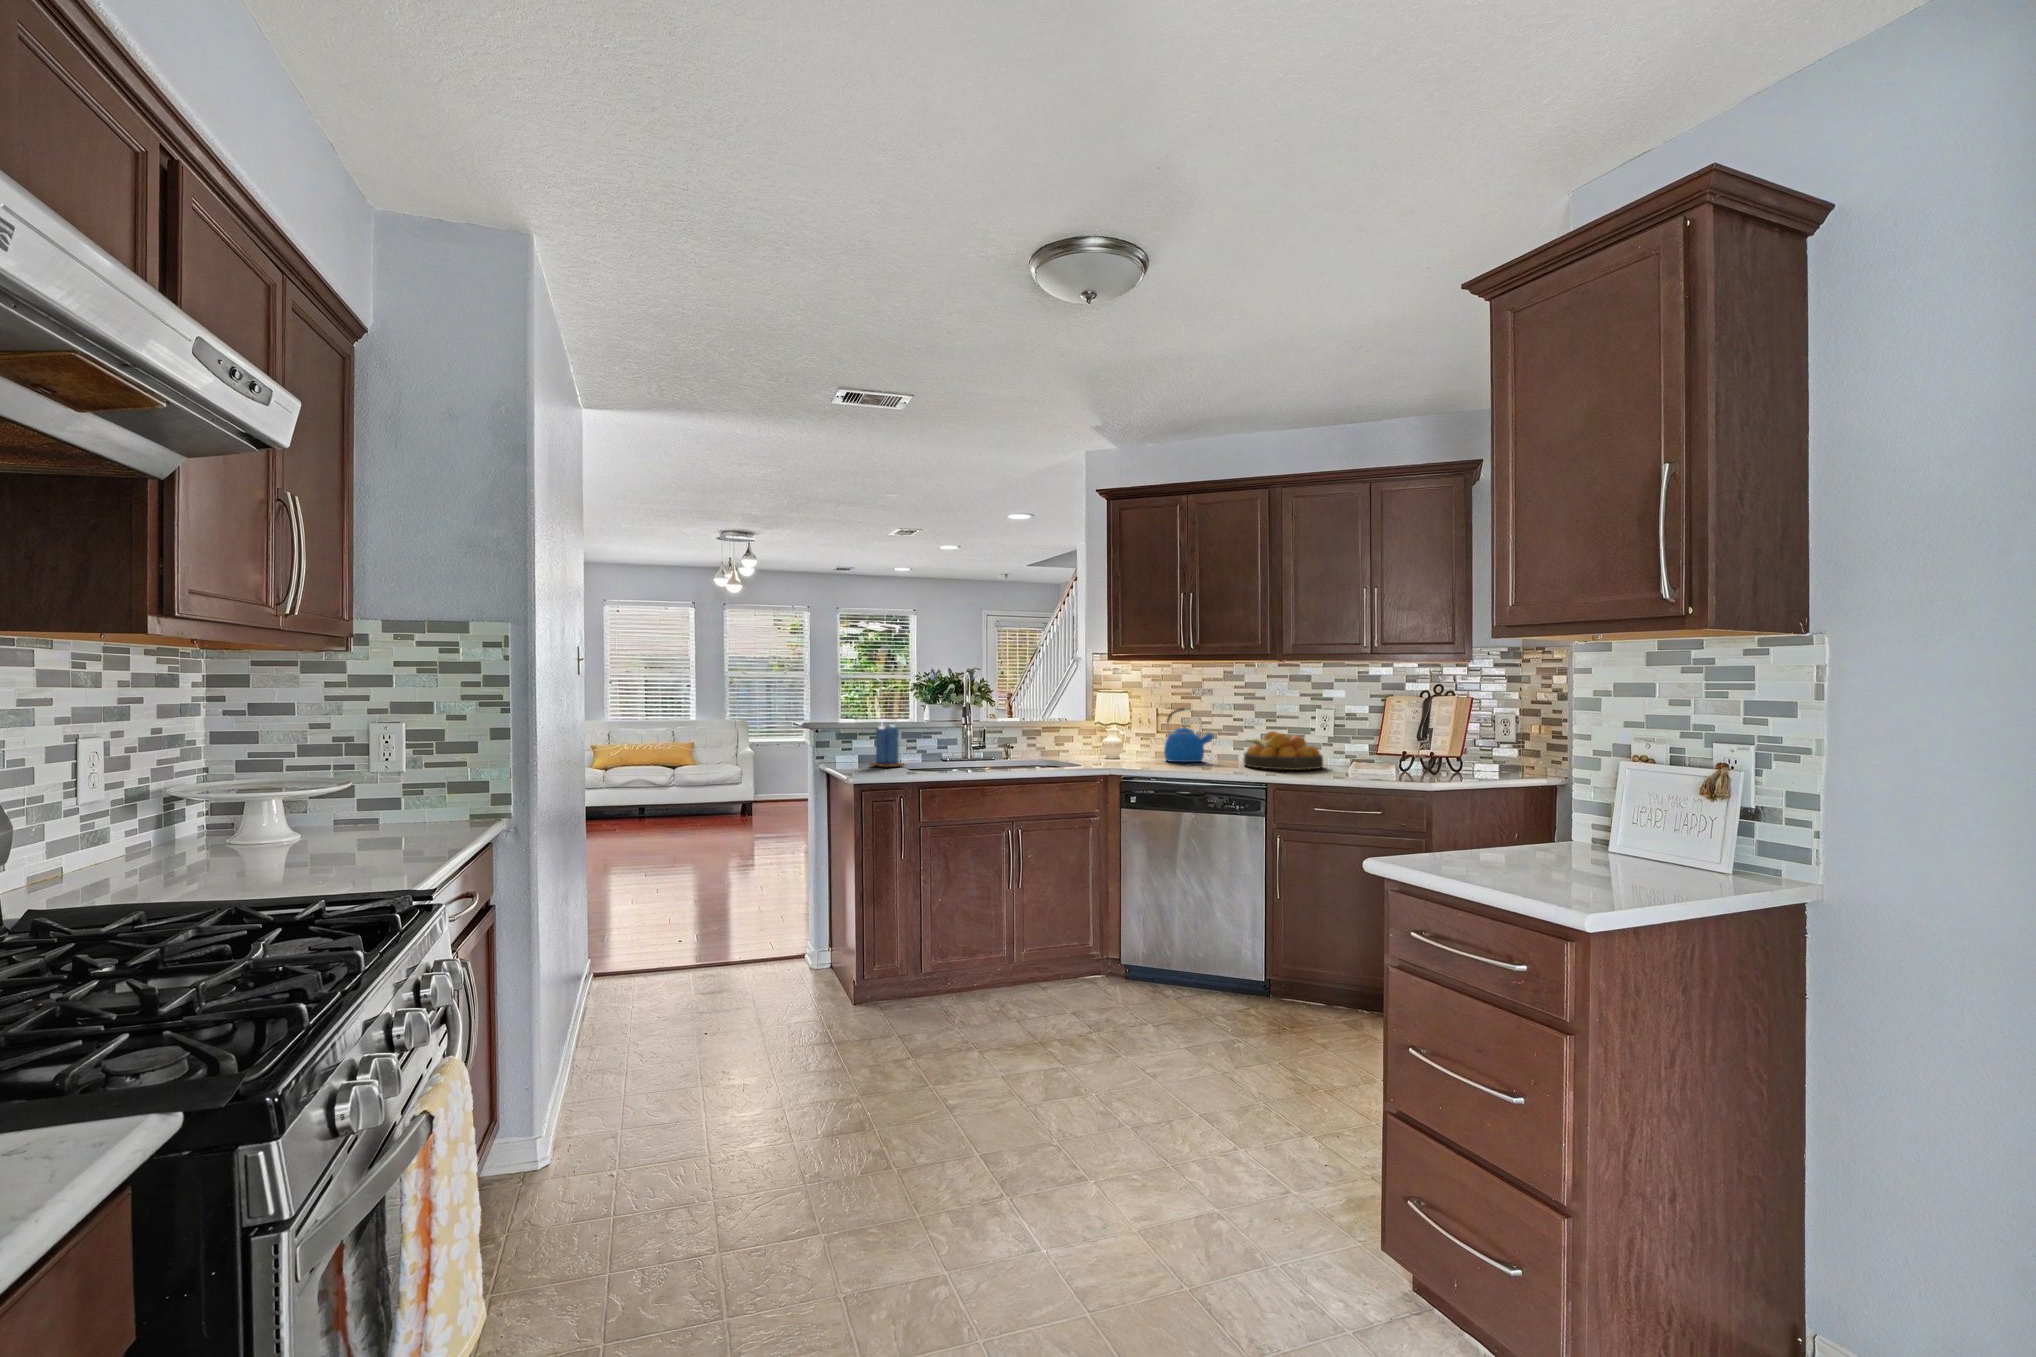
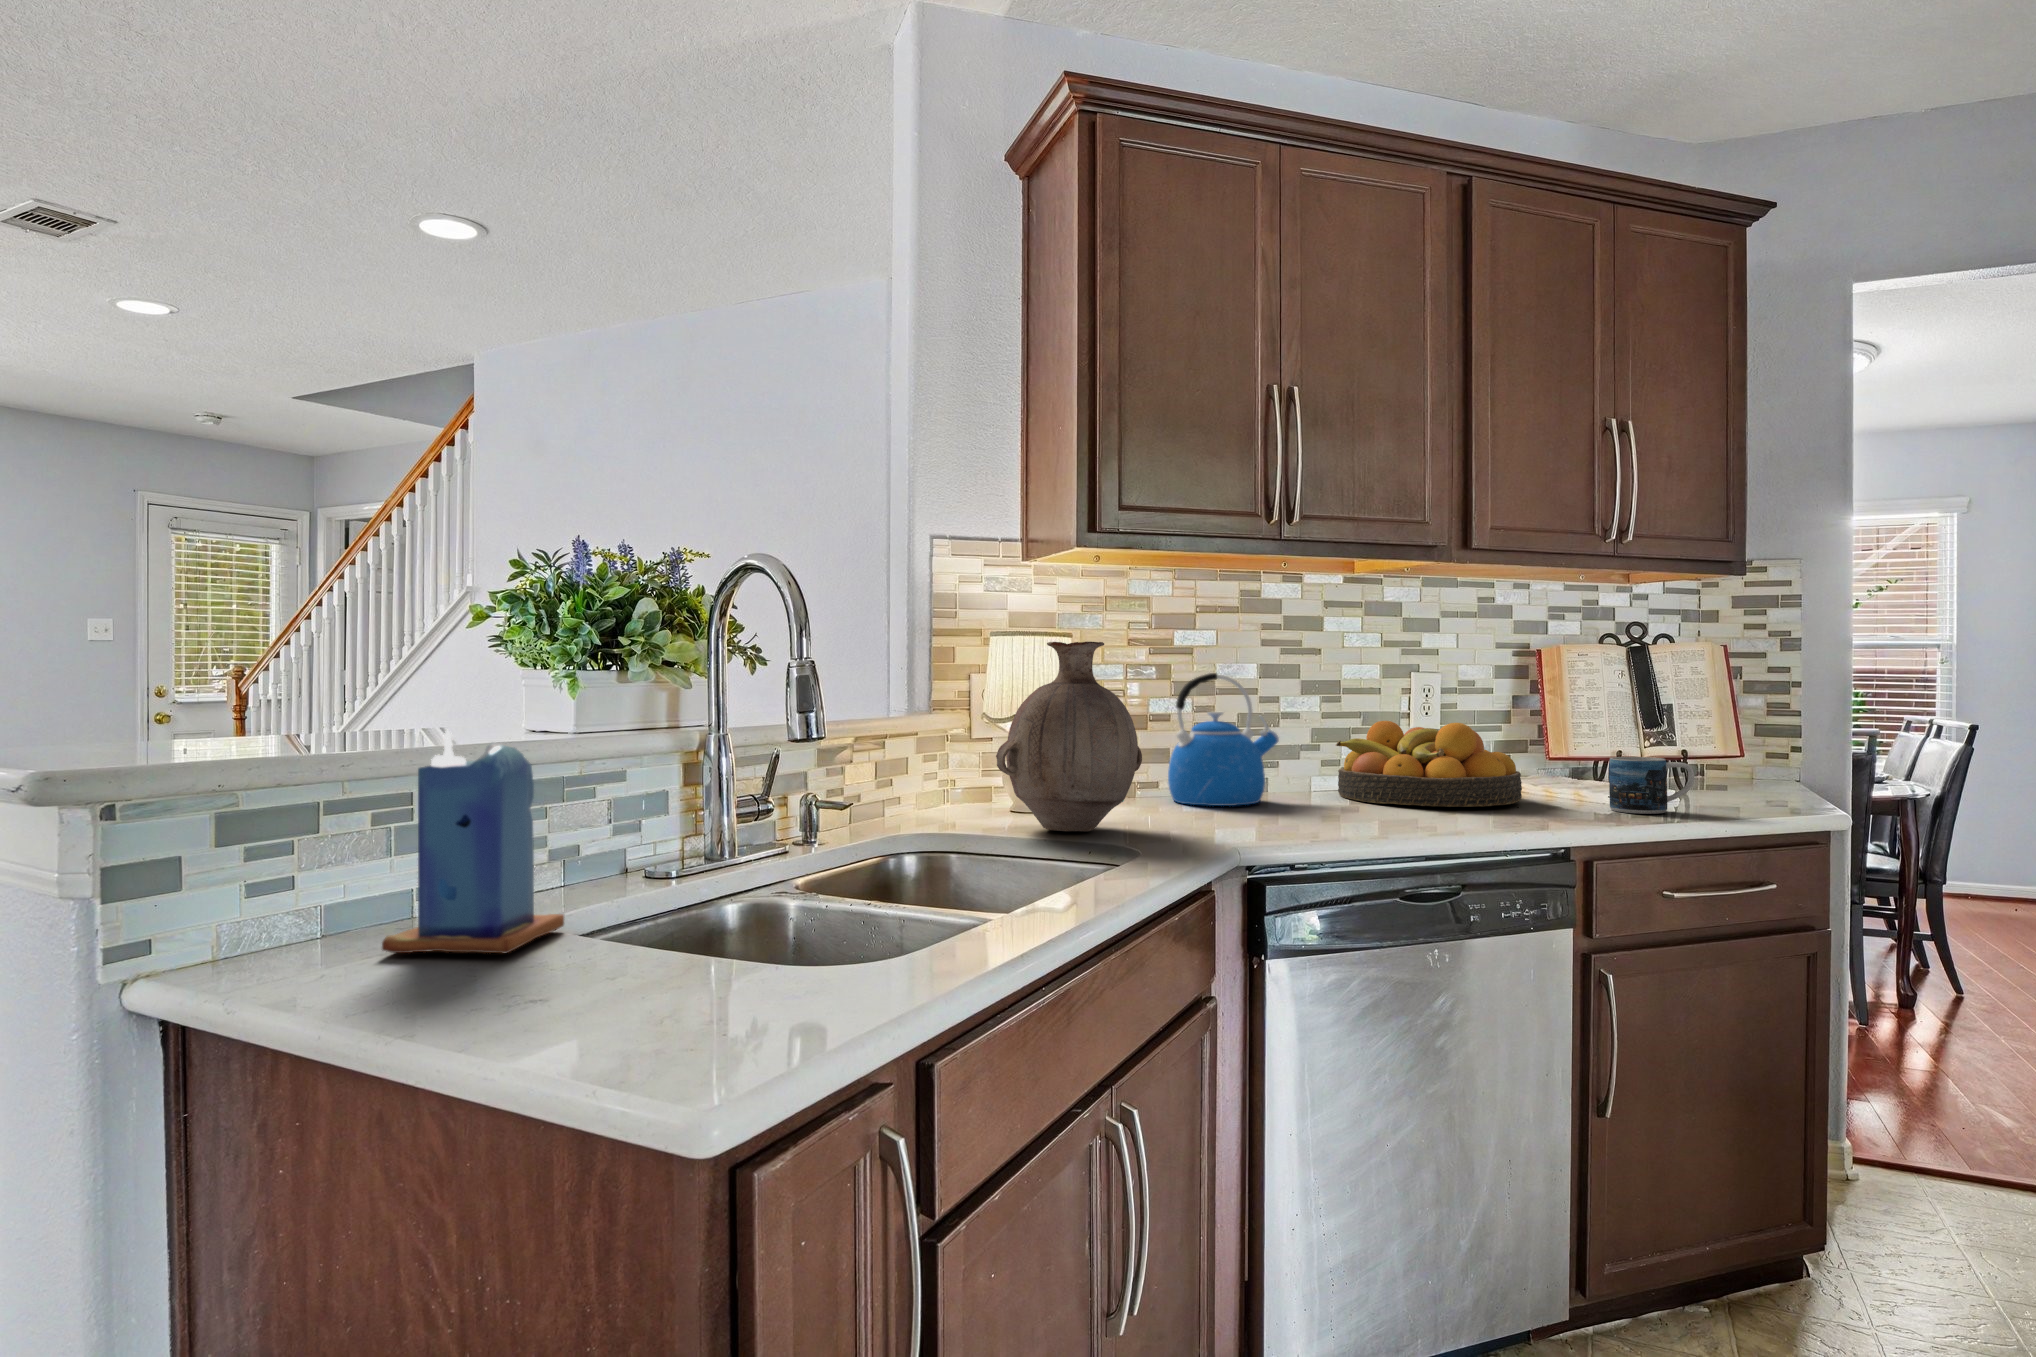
vase: none [1060,698,1115,763] -> present [996,641,1142,831]
mug: none [1337,752,1368,777] -> present [1609,757,1694,814]

